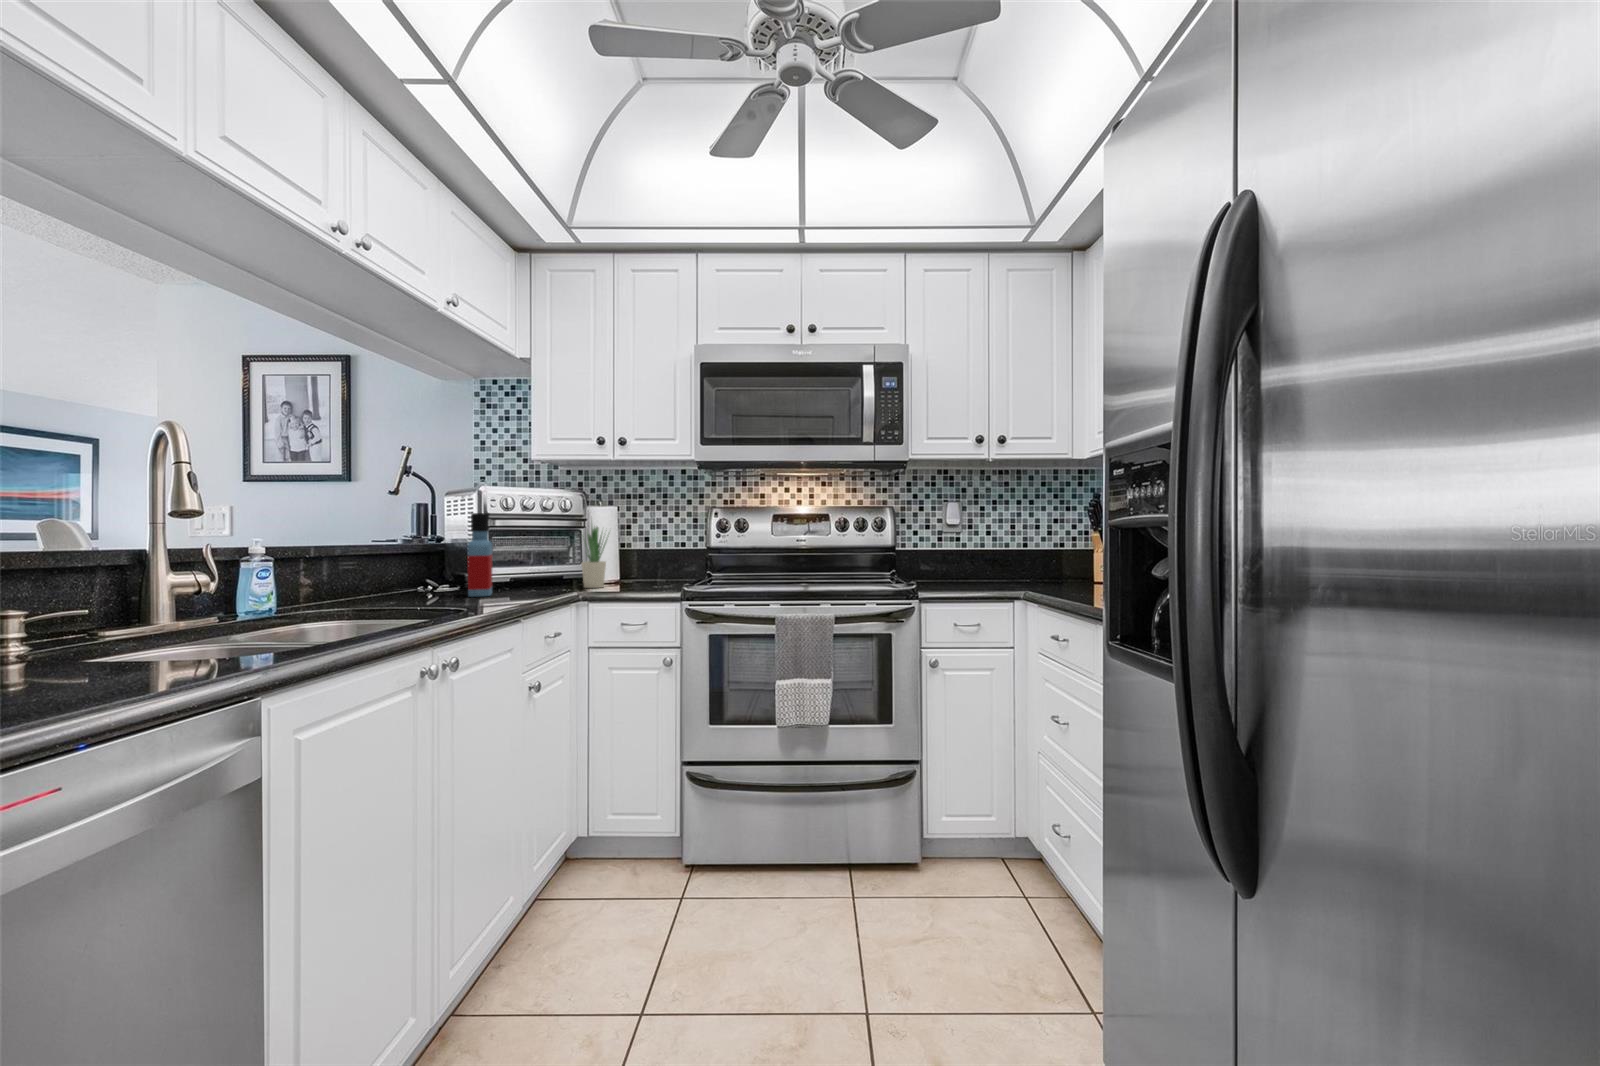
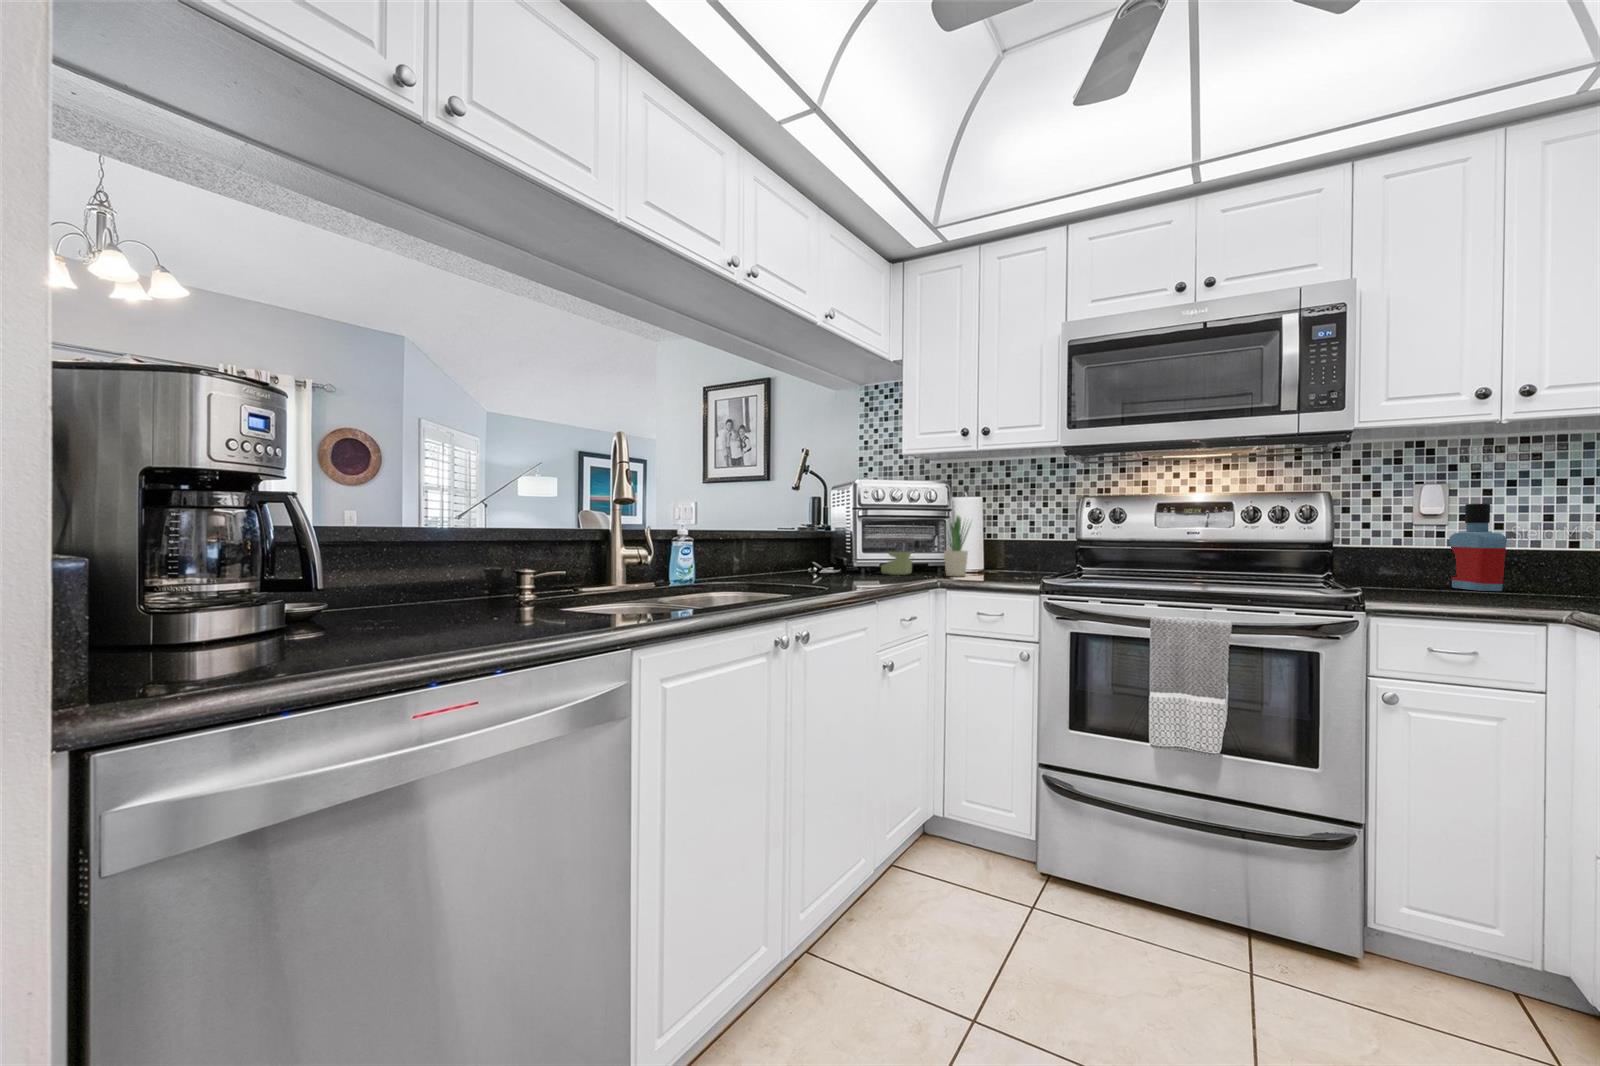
bottle: present [467,513,492,597] -> present [1449,504,1507,591]
jar: none [508,549,549,589] -> present [881,538,915,575]

